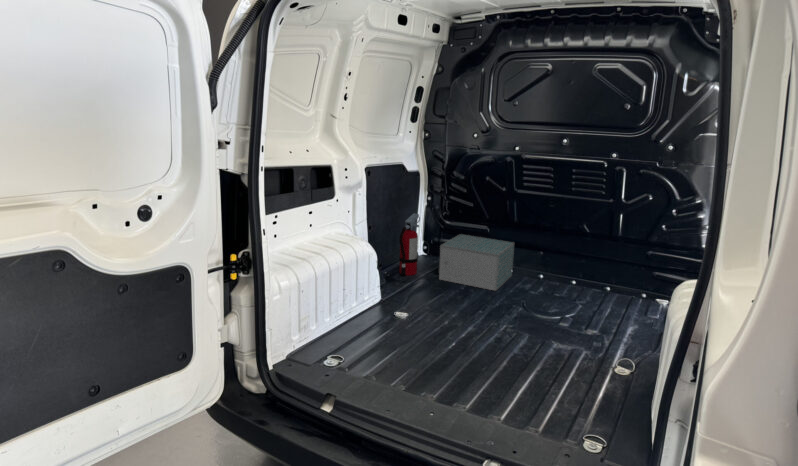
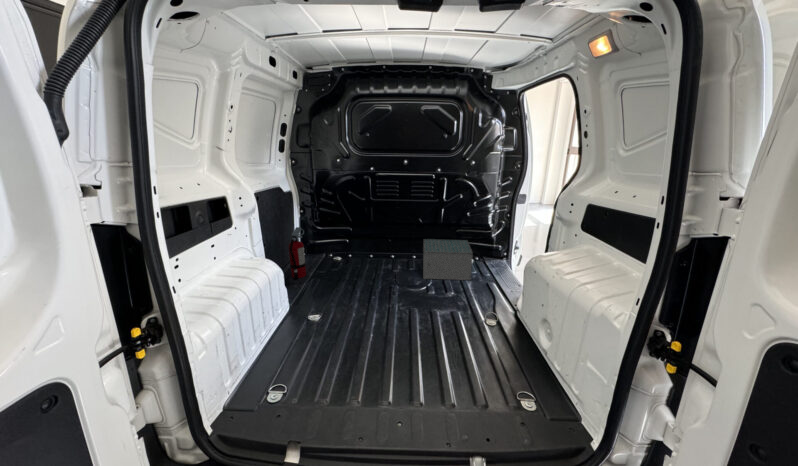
storage box: present [439,234,514,291] -> present [423,239,473,280]

